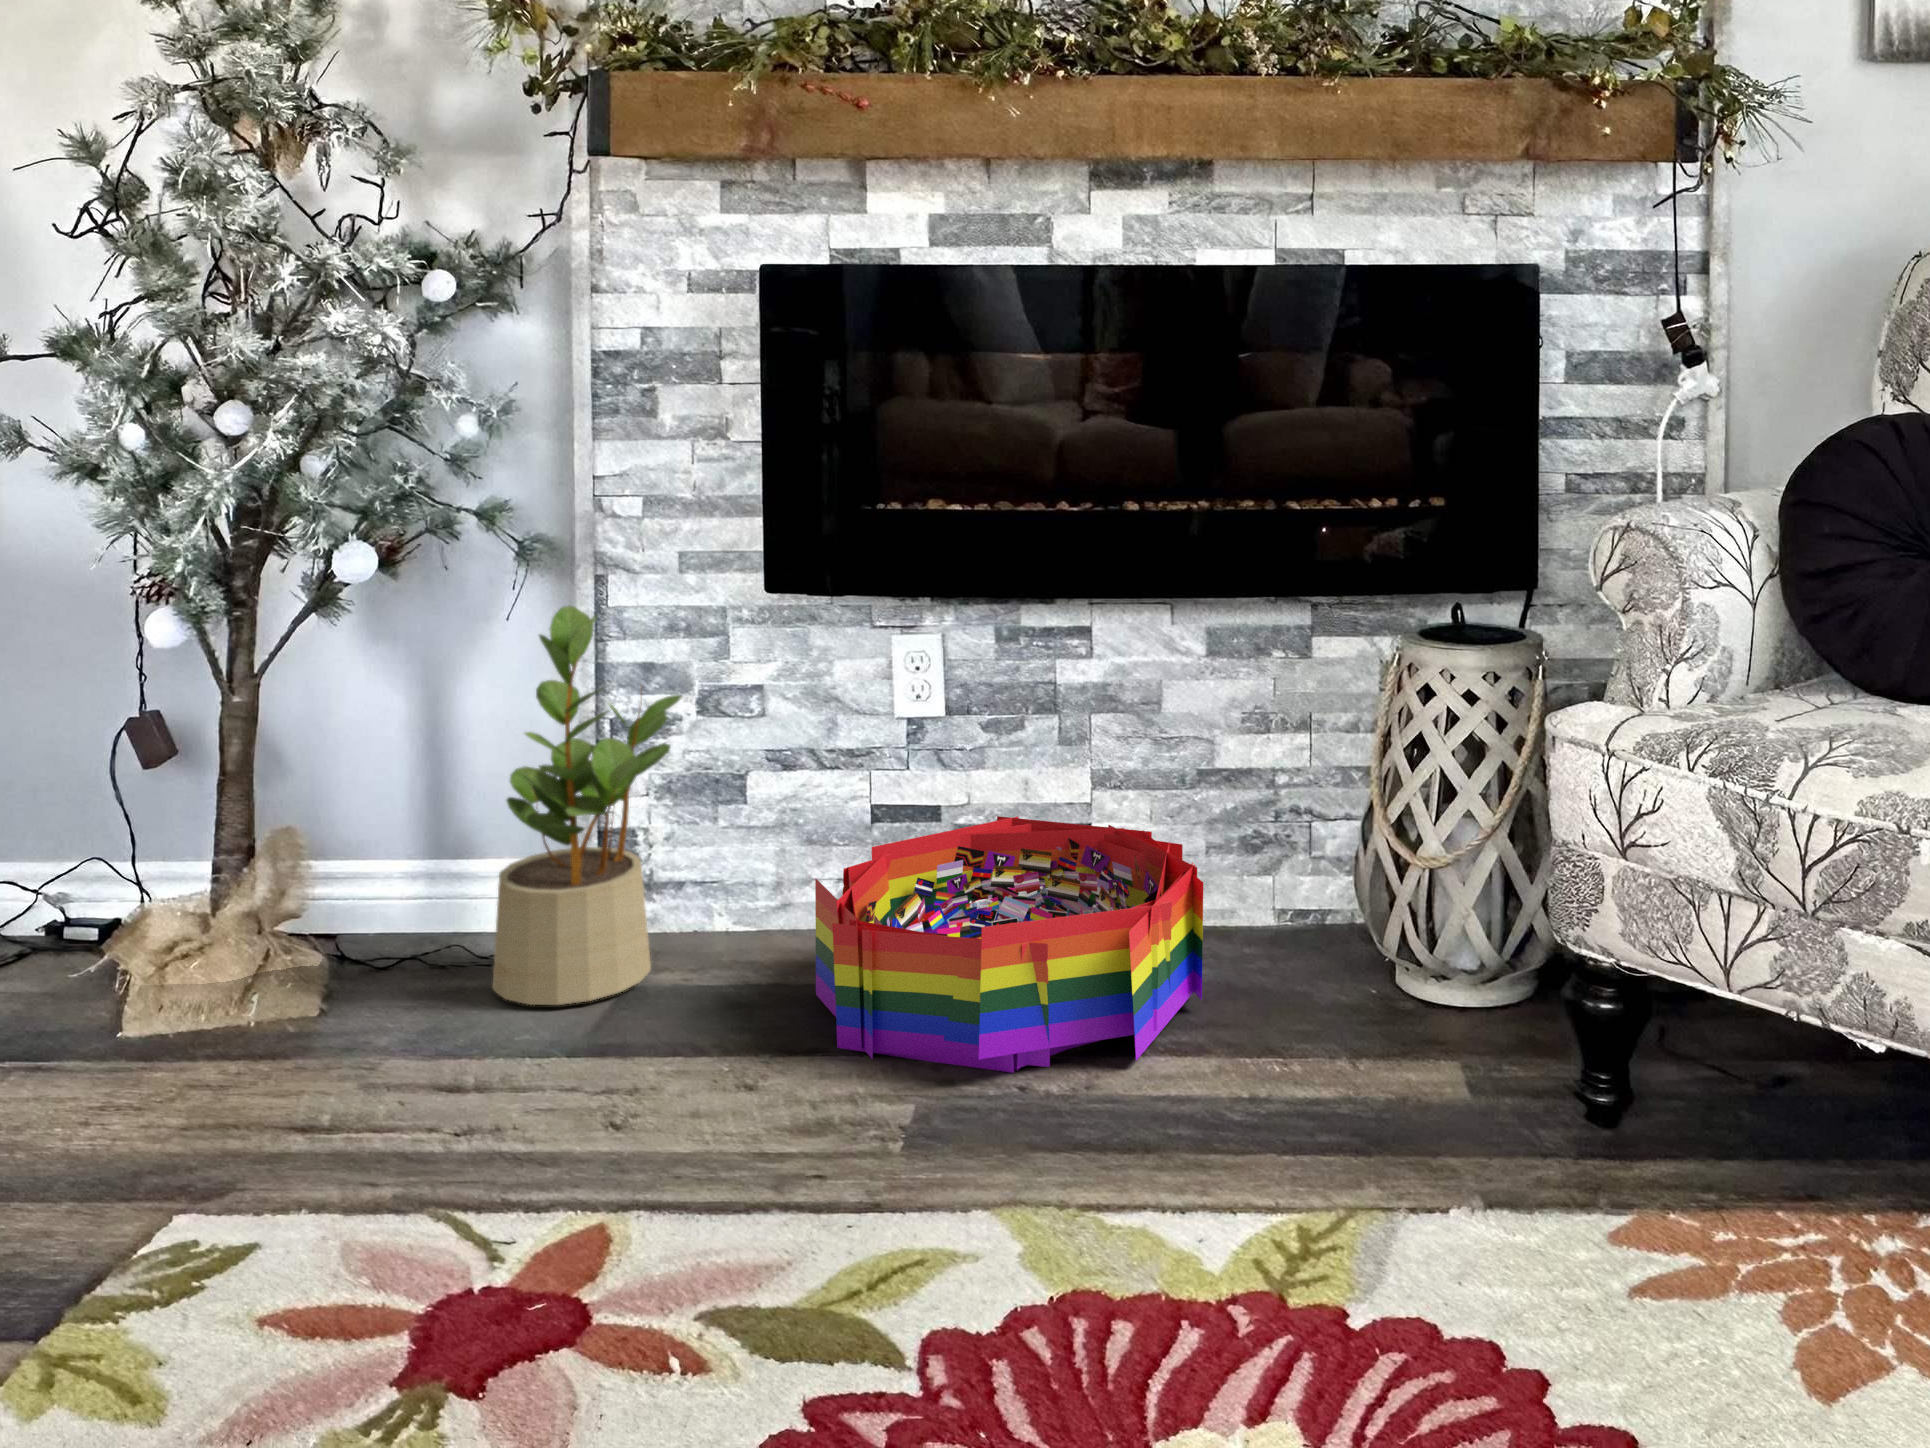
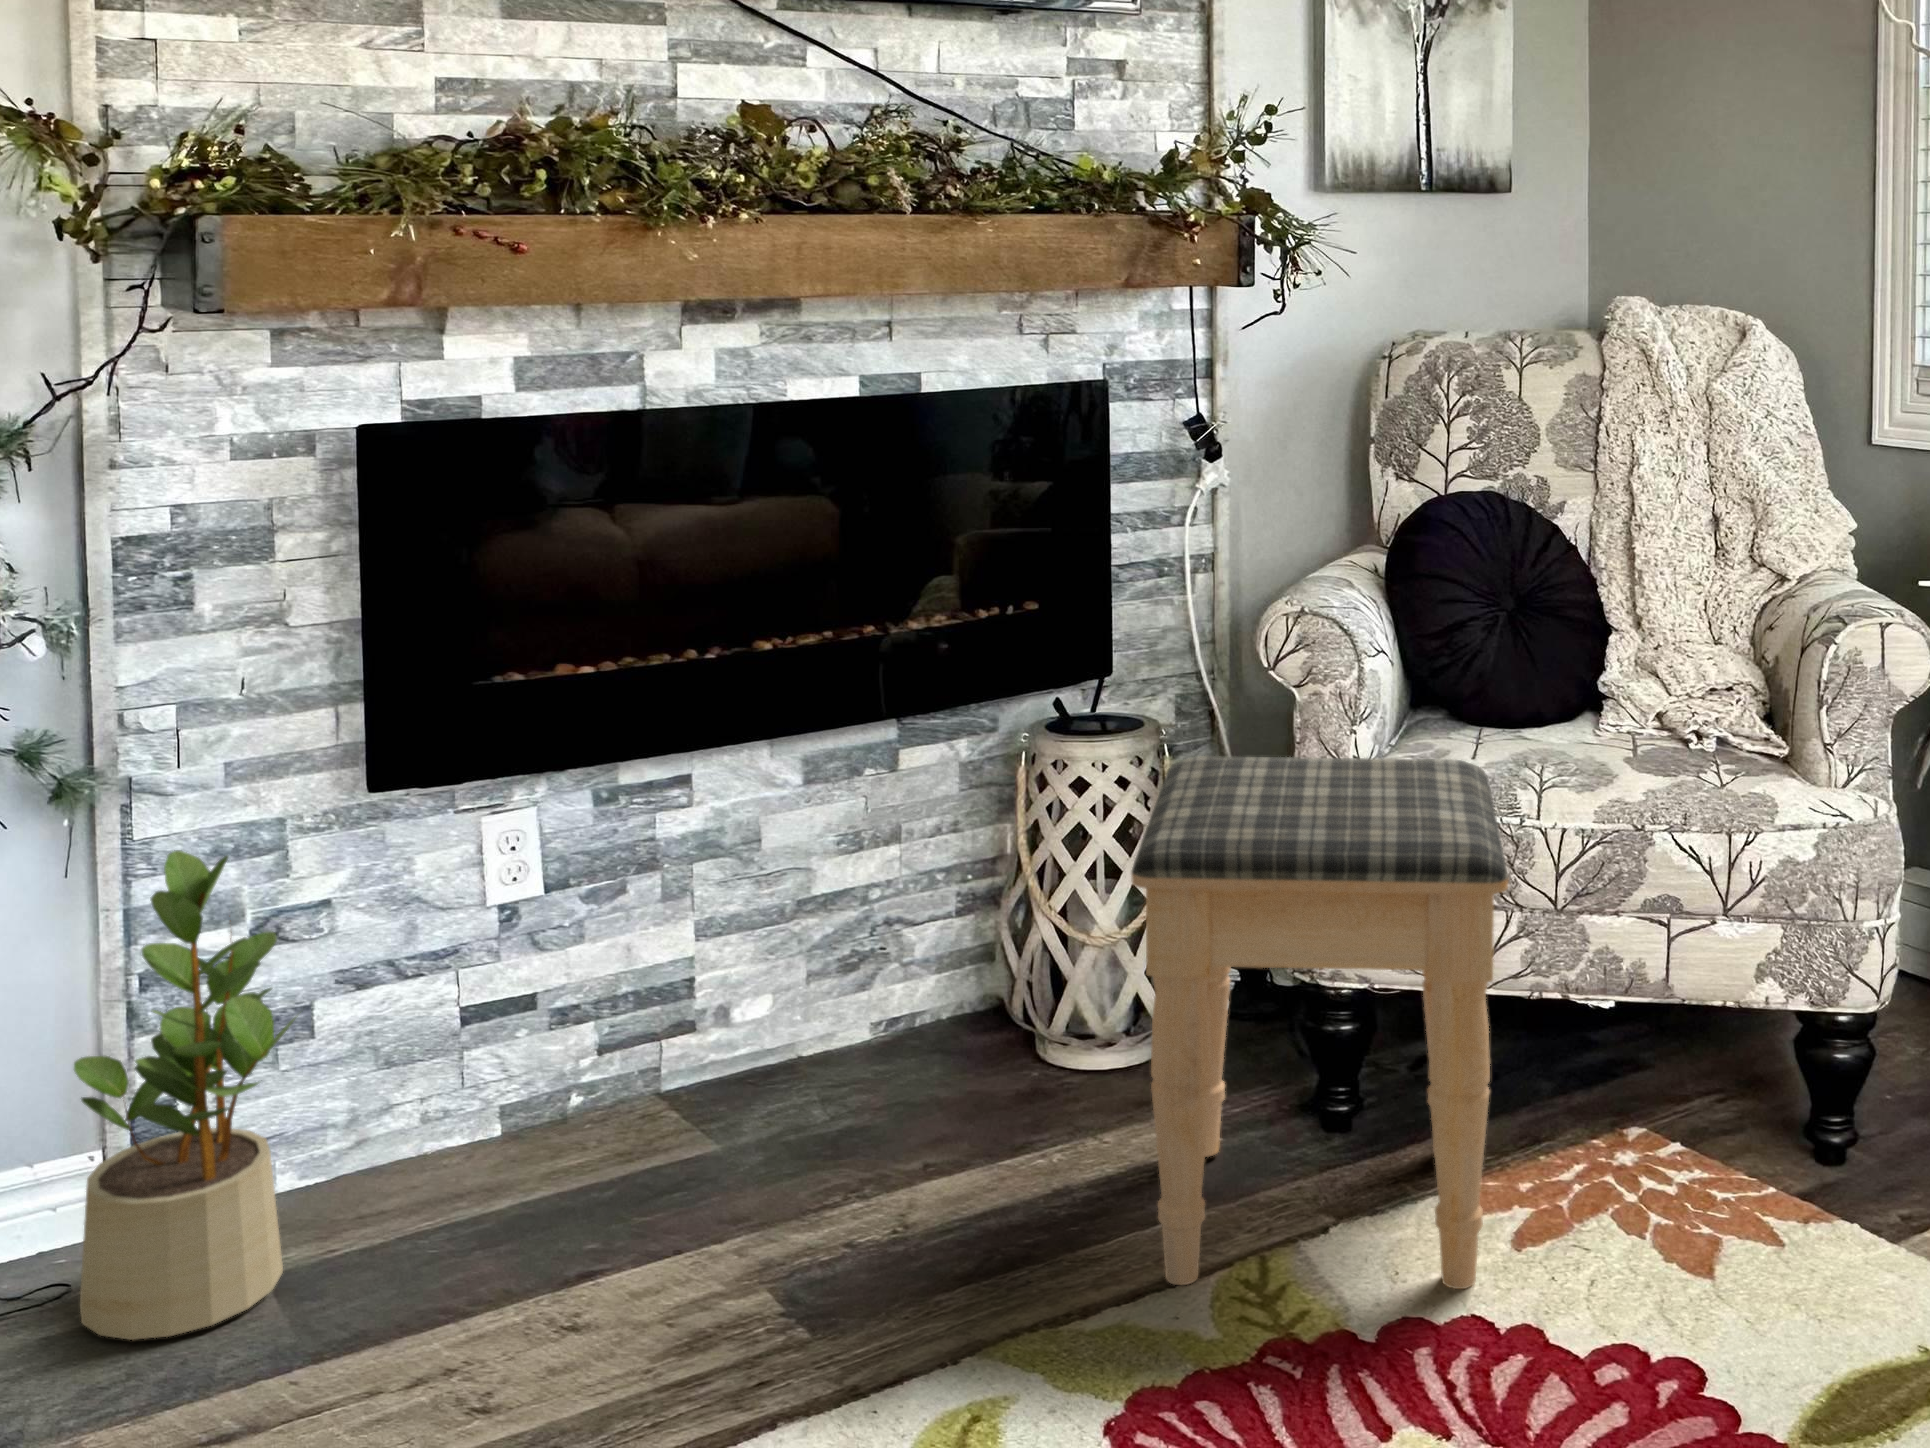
footstool: none [1198,665,1742,1328] -> present [1131,756,1508,1289]
storage bin: present [815,816,1203,1073] -> none [506,971,921,1270]

